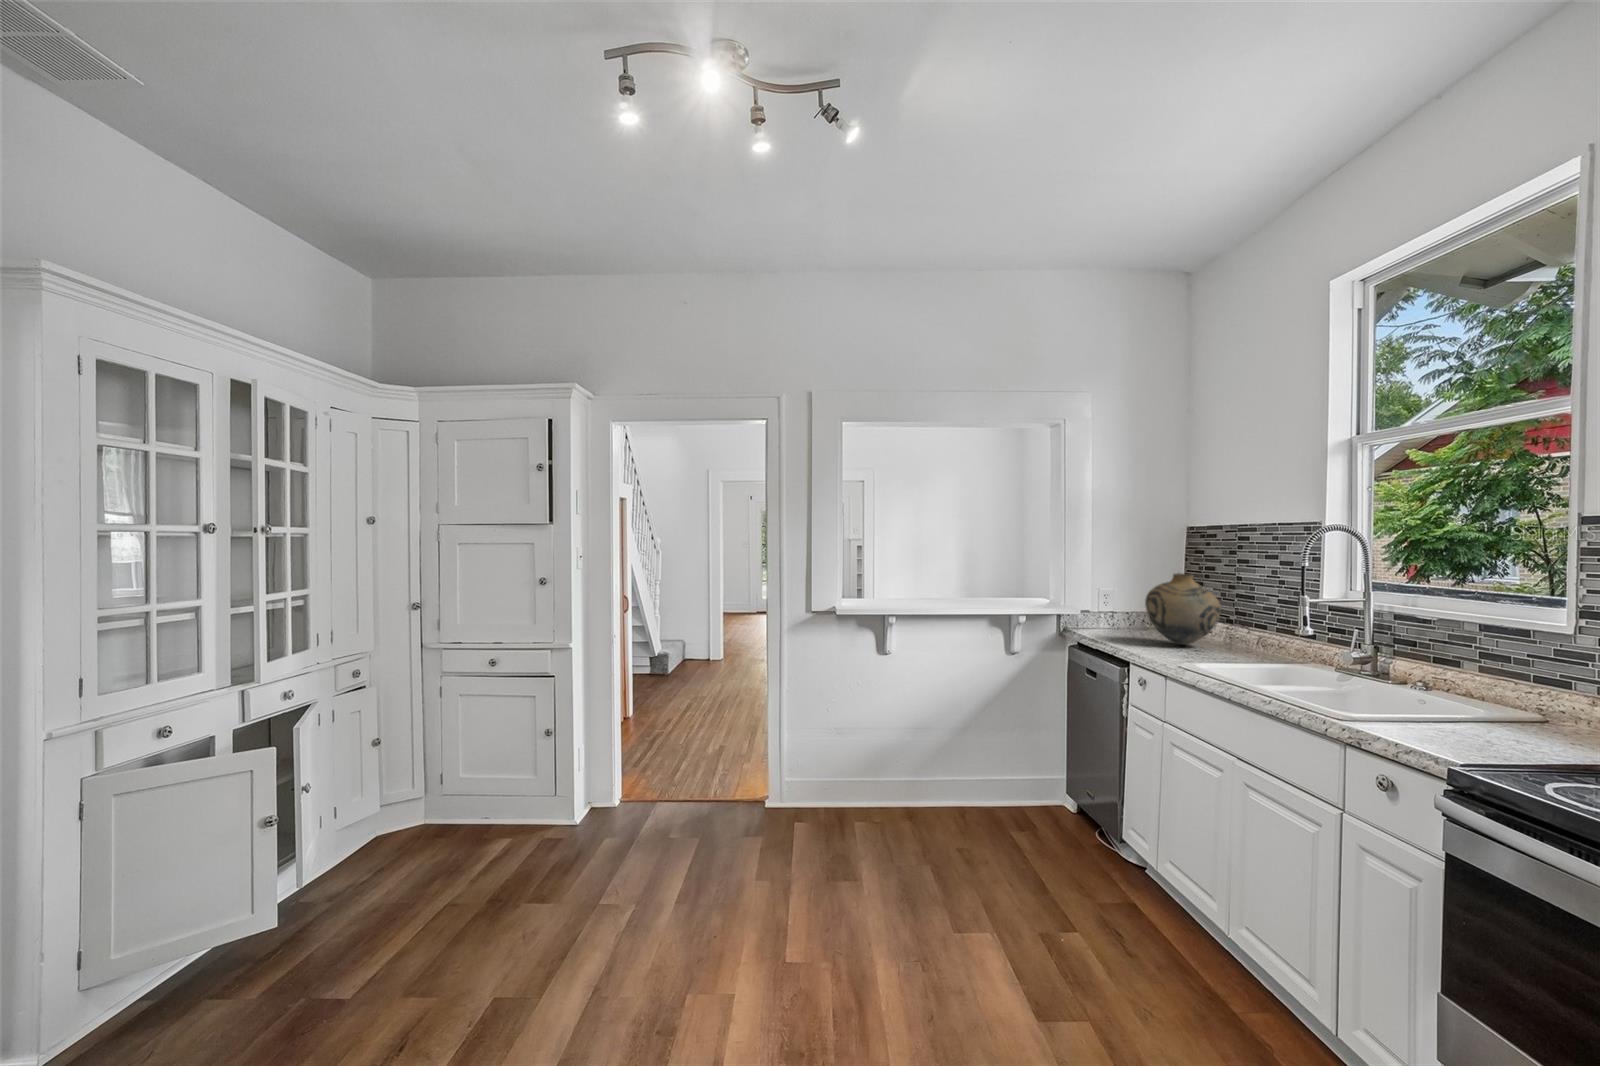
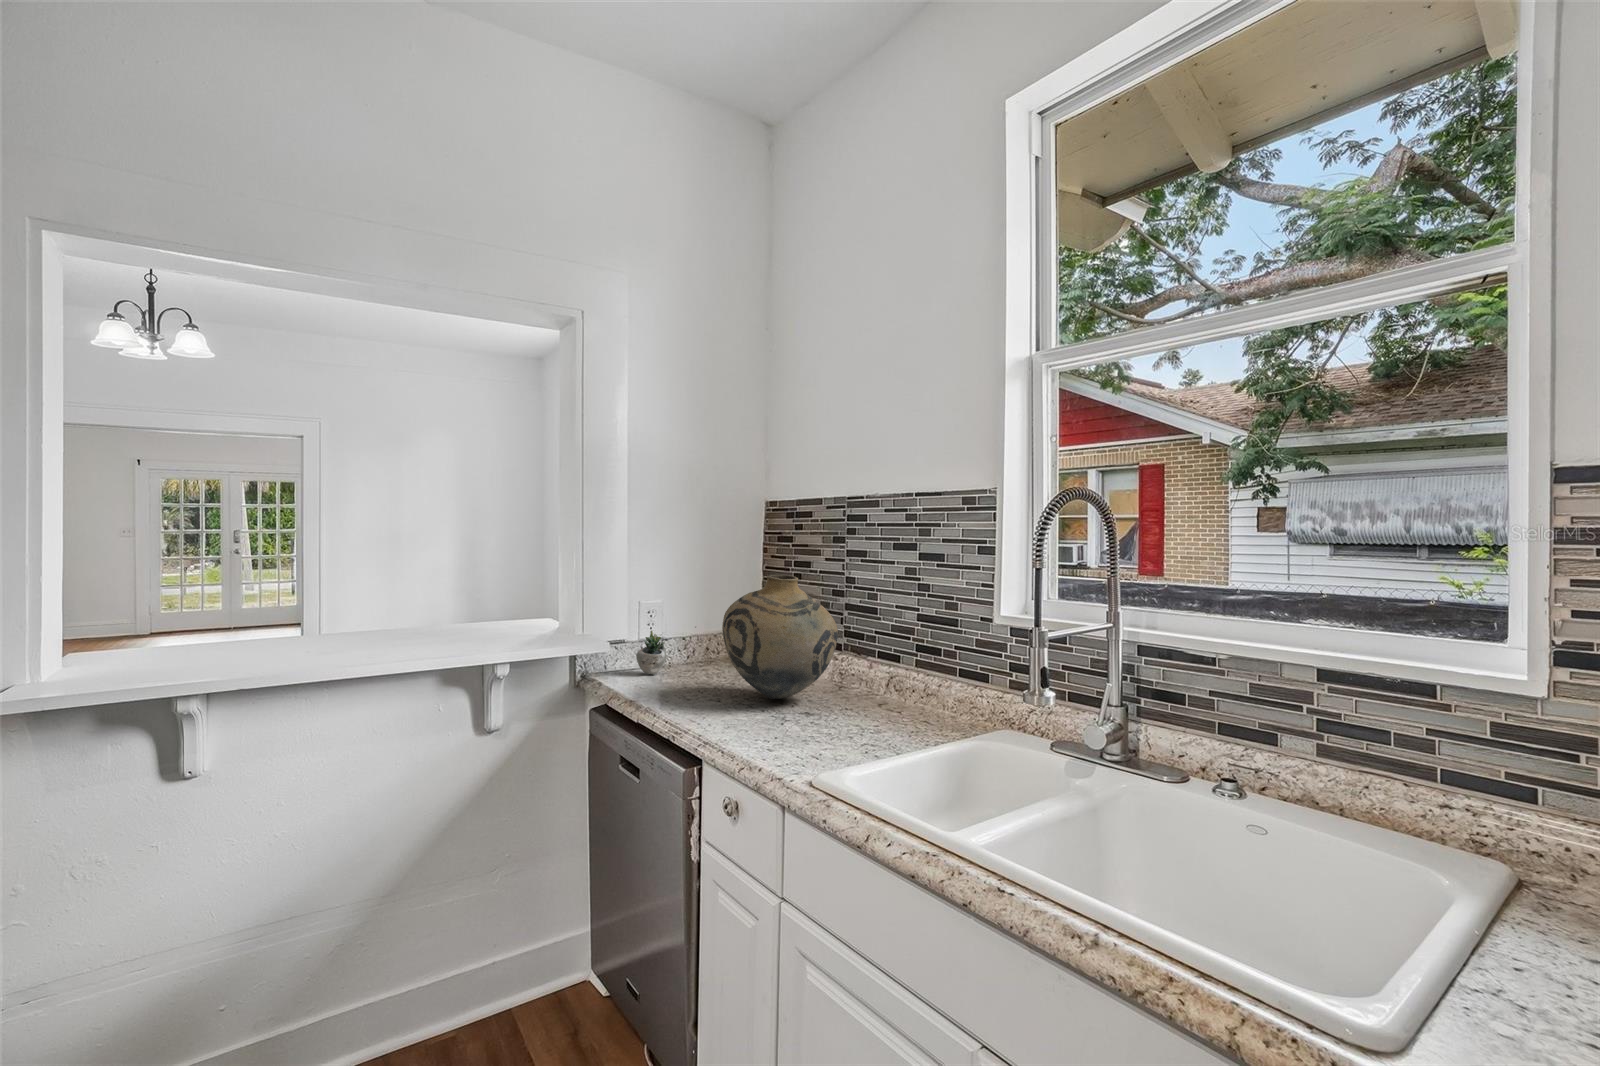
succulent plant: none [1096,604,1134,631] -> present [636,626,696,674]

